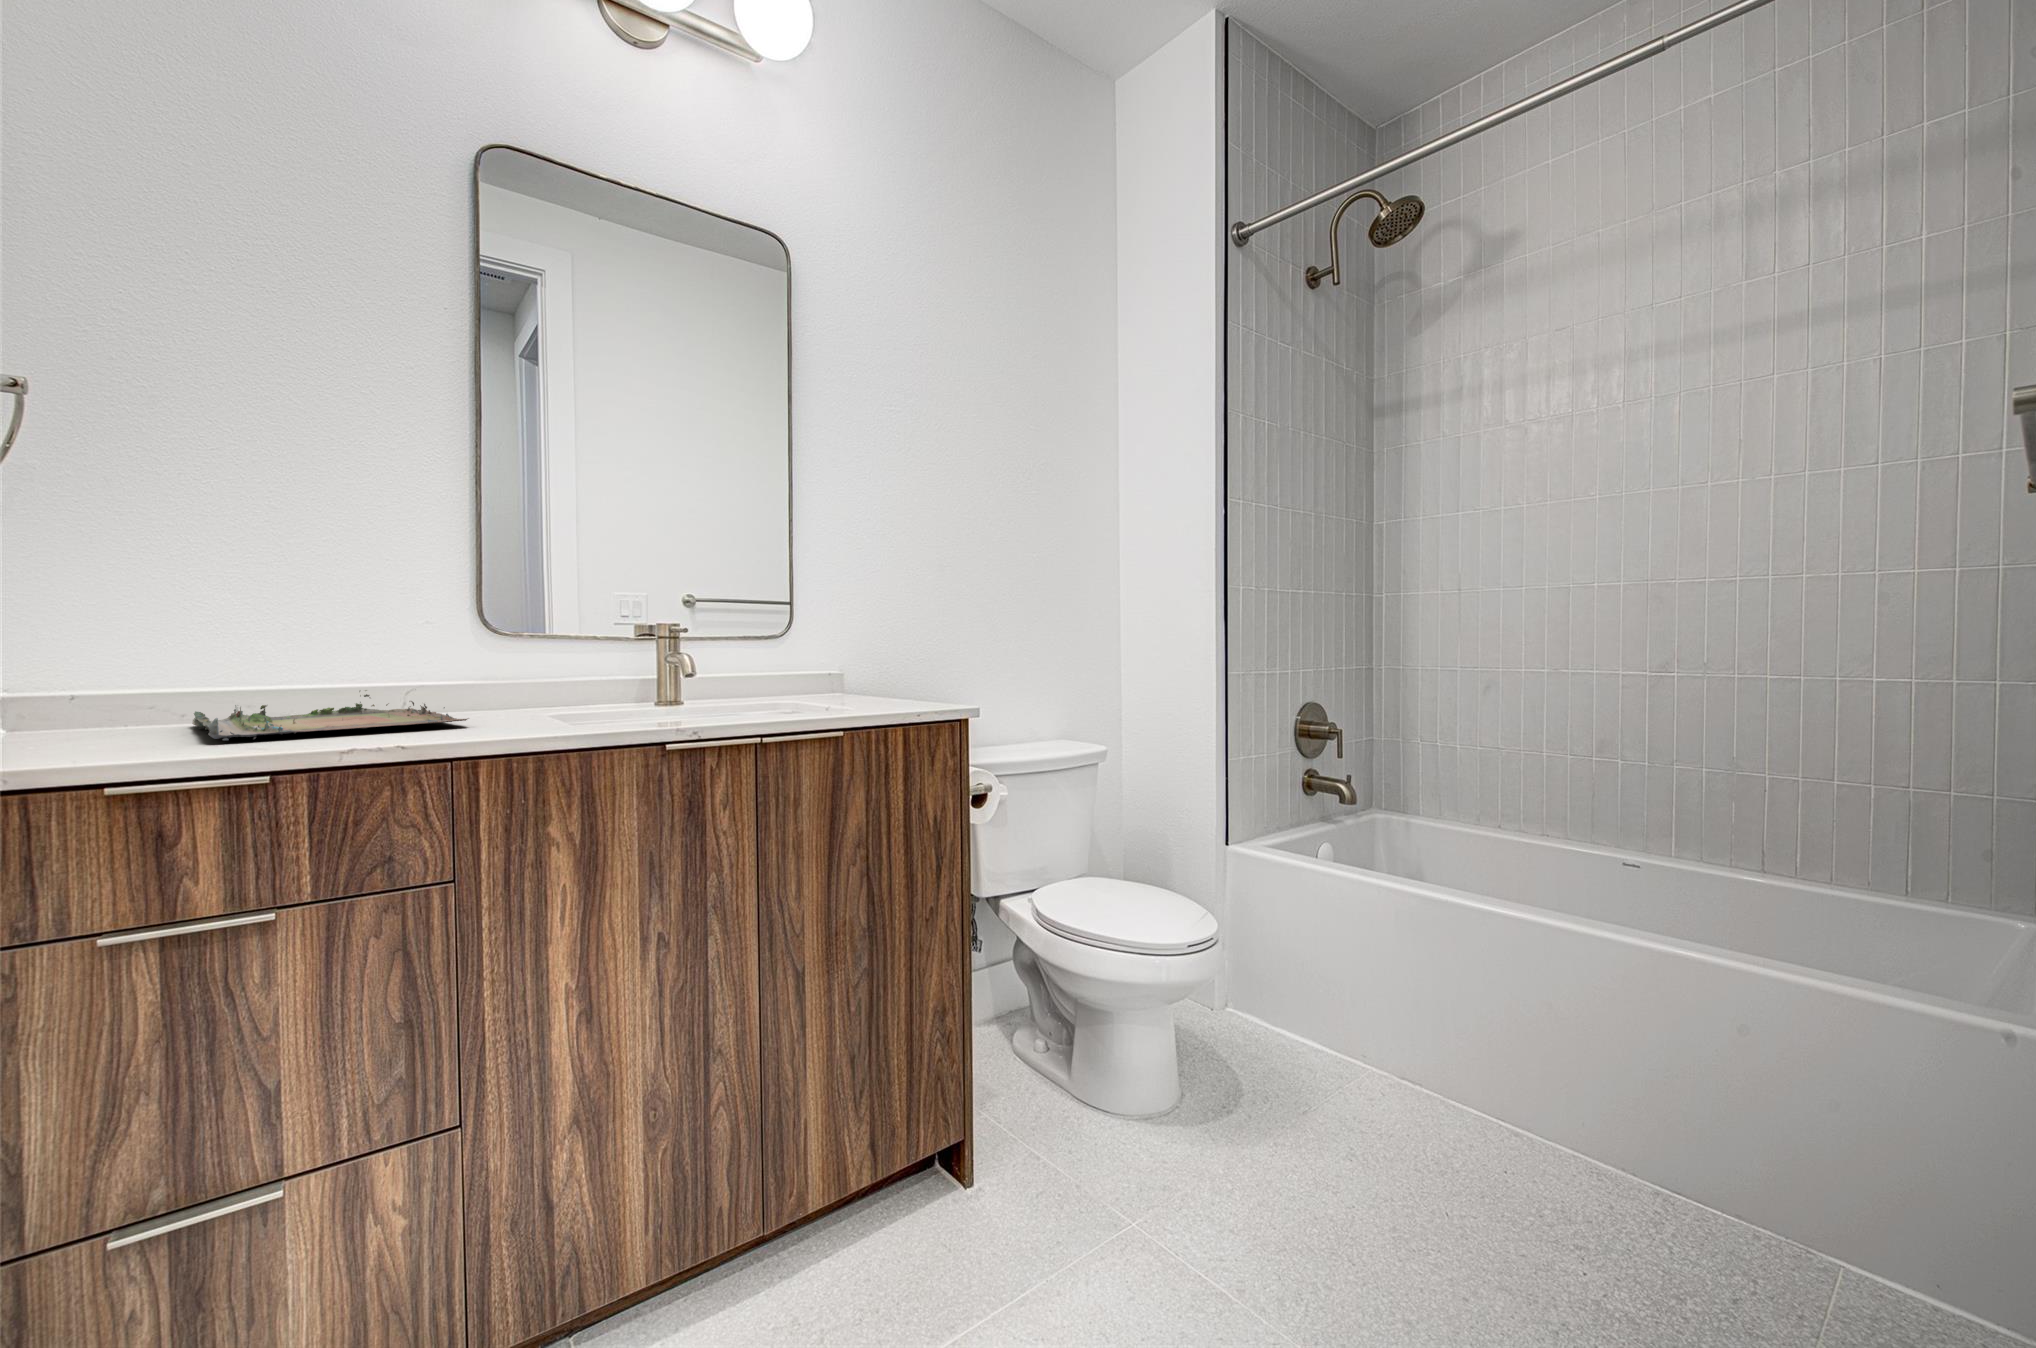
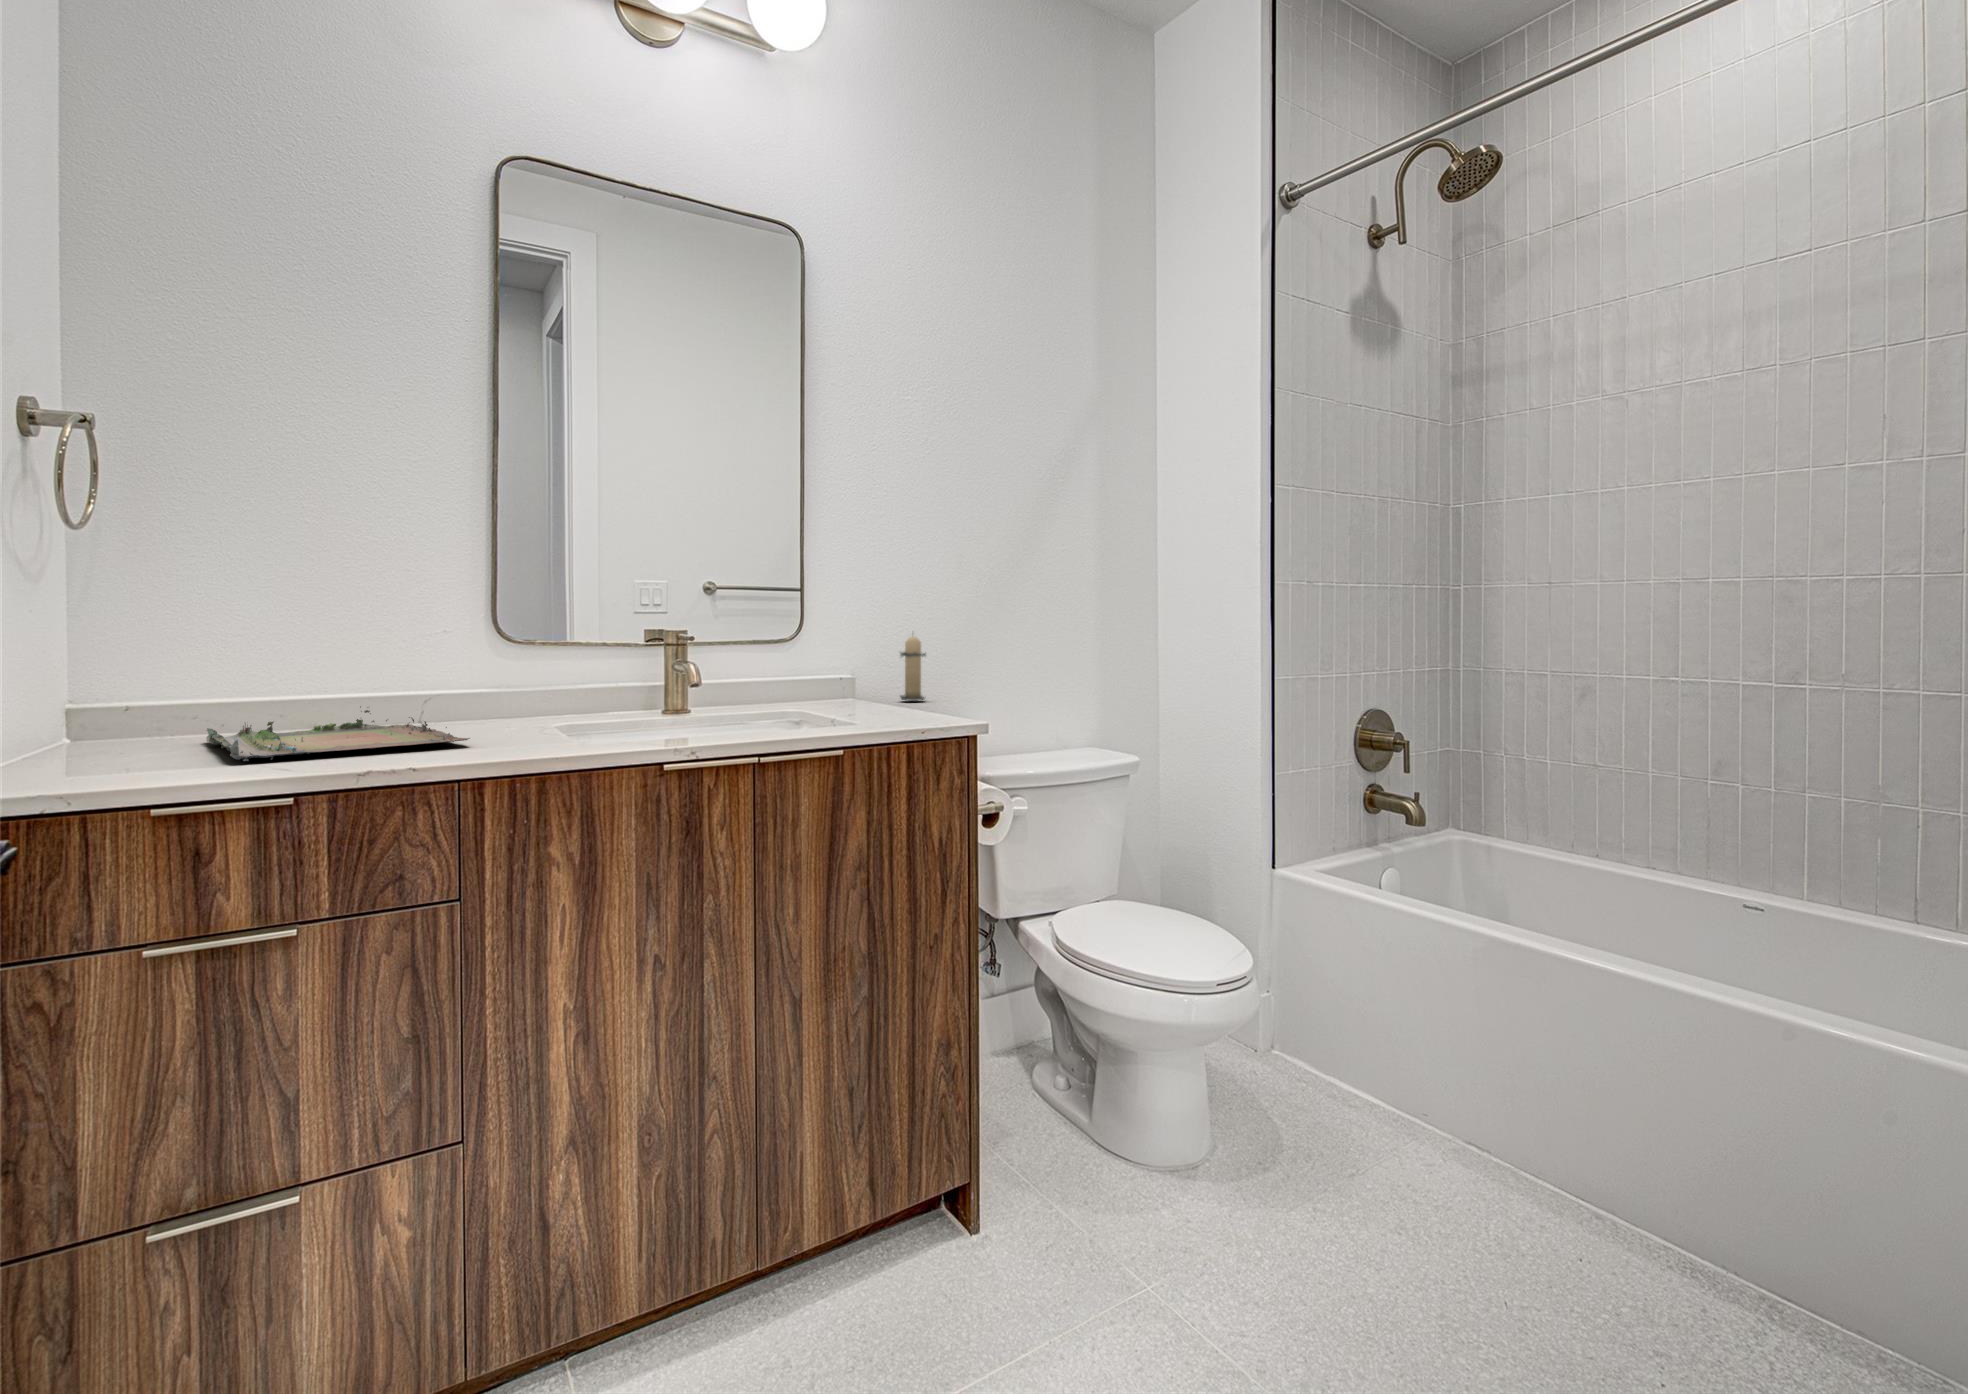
candle: none [886,625,917,690] -> present [900,636,926,701]

